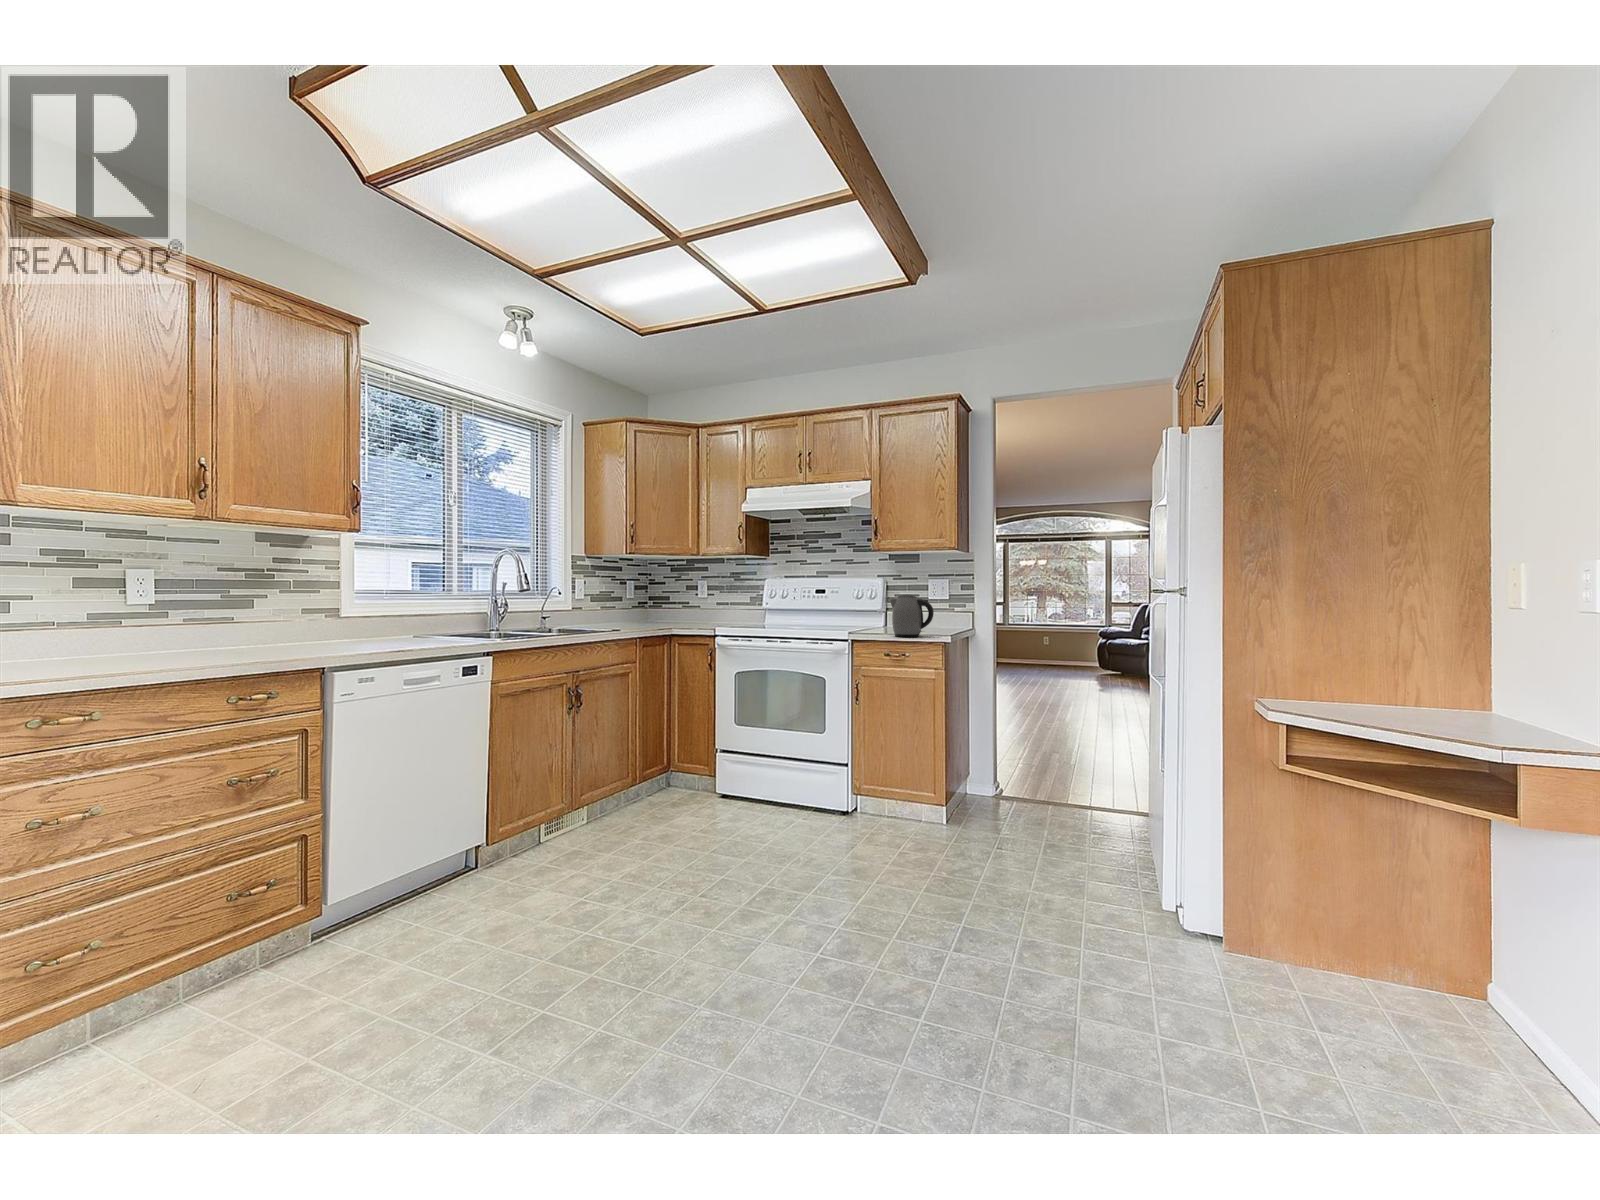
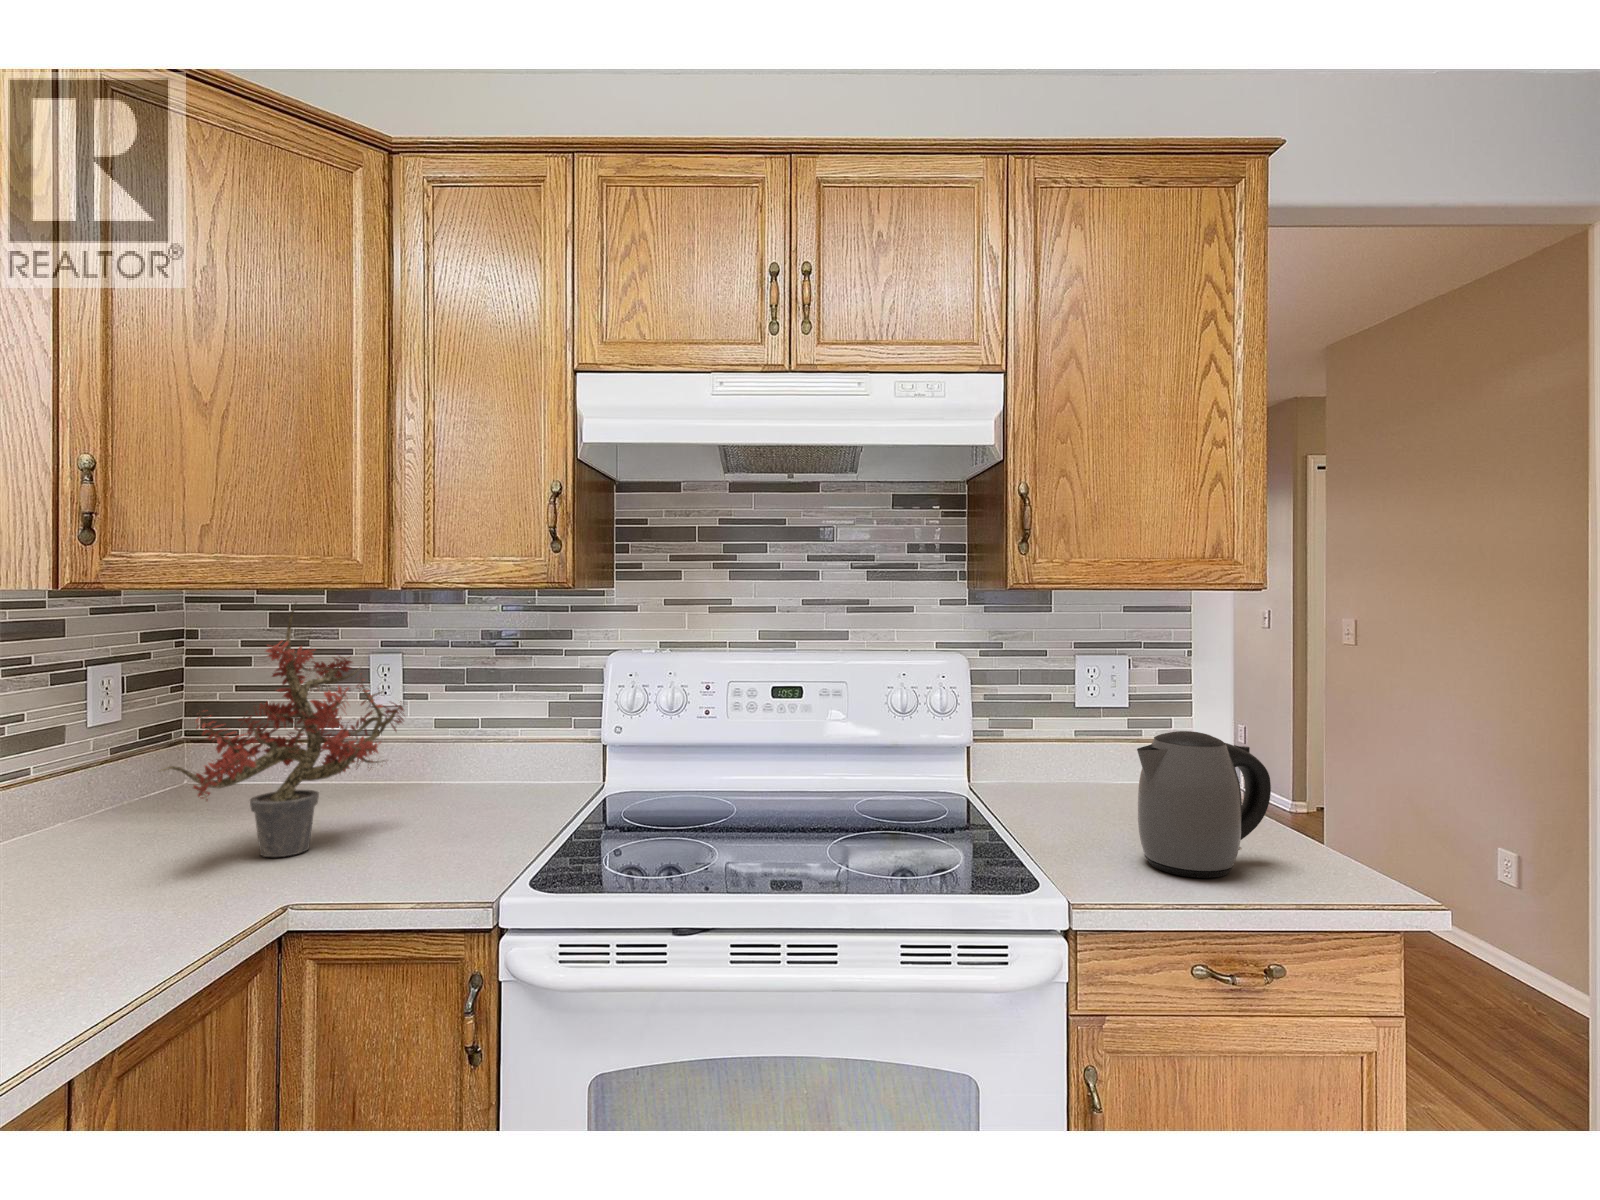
potted plant: none [643,560,703,628] -> present [160,603,404,857]

